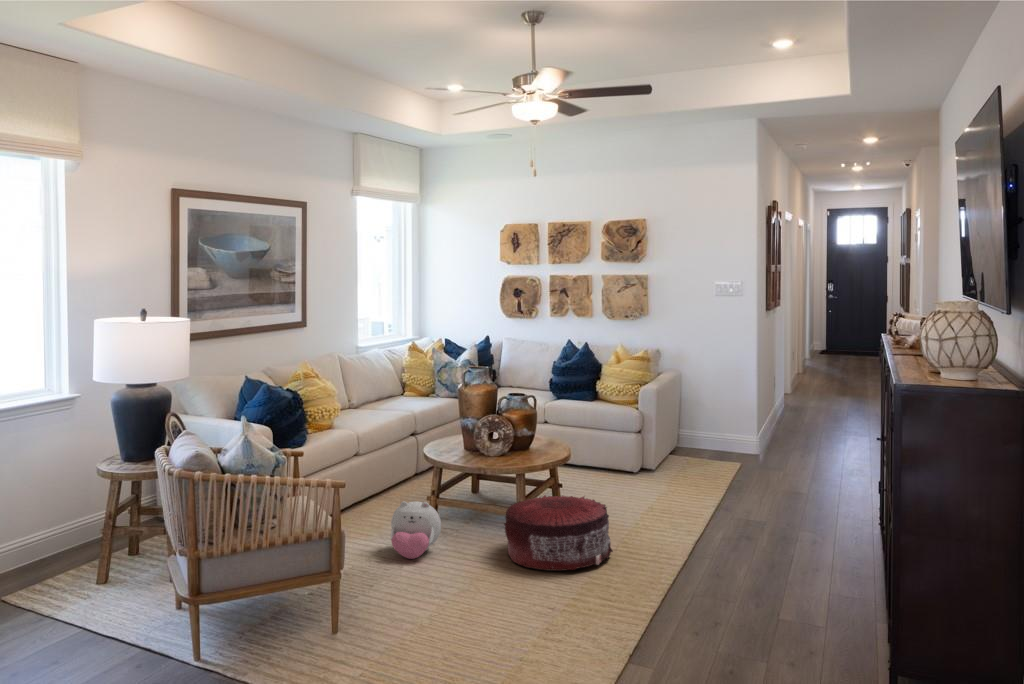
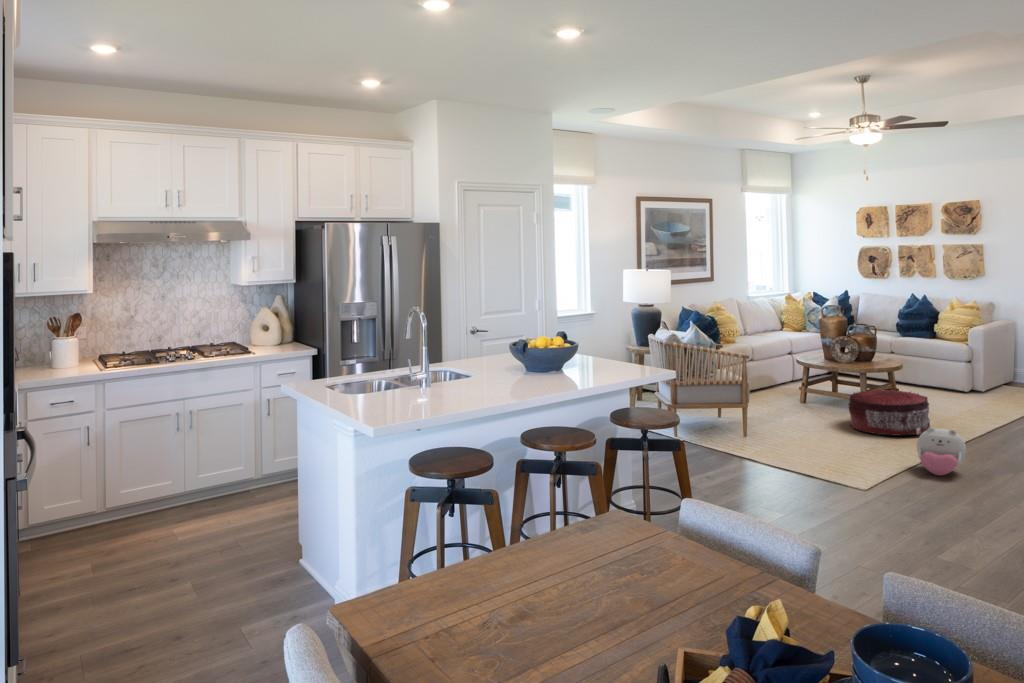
plush toy: present [391,501,441,559] -> present [917,427,966,475]

